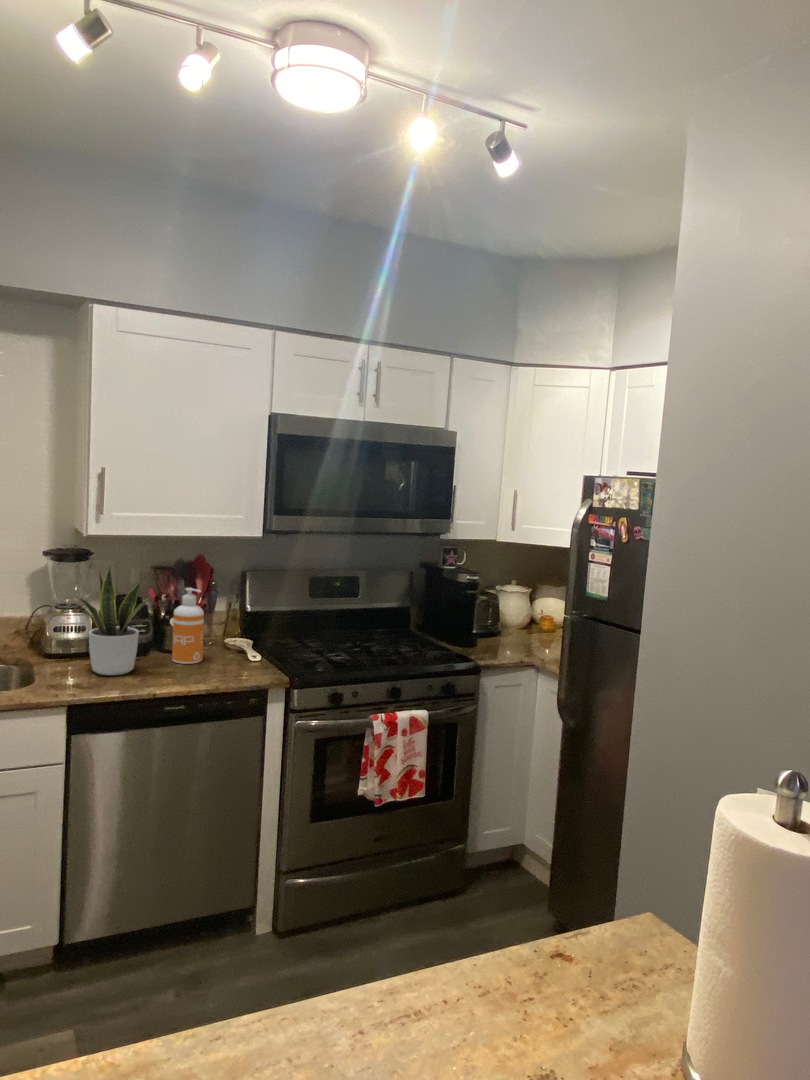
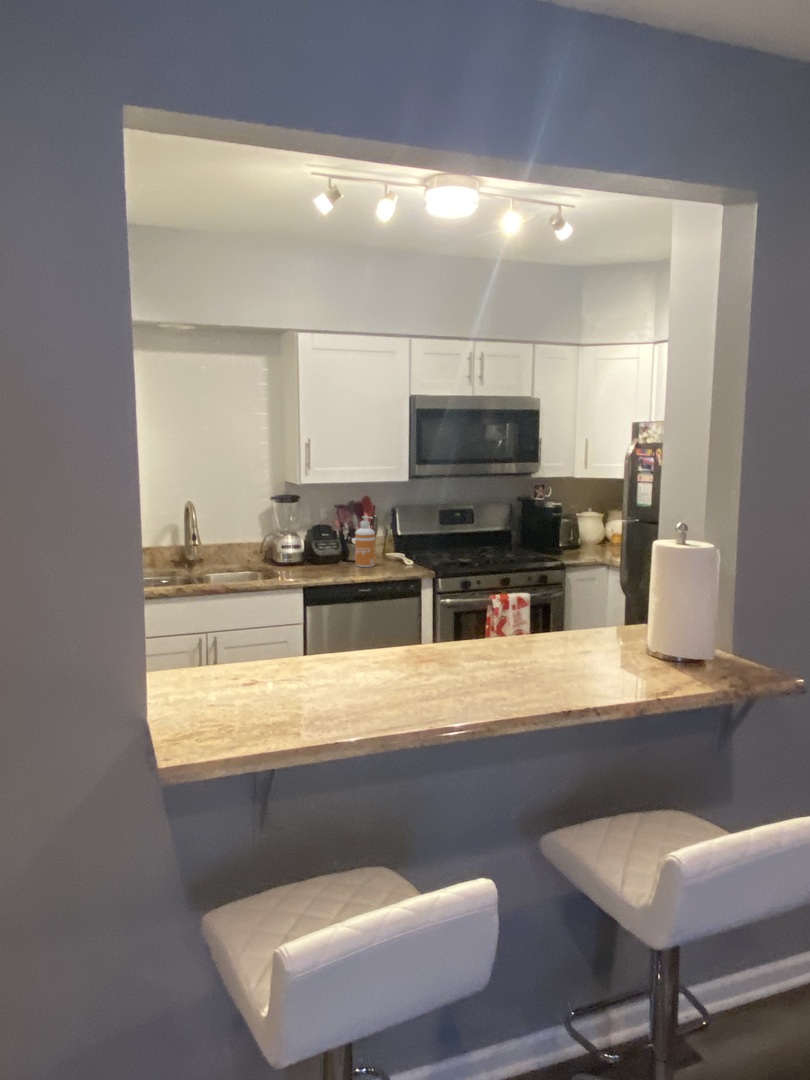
potted plant: present [80,568,150,675] -> none [295,500,347,573]

